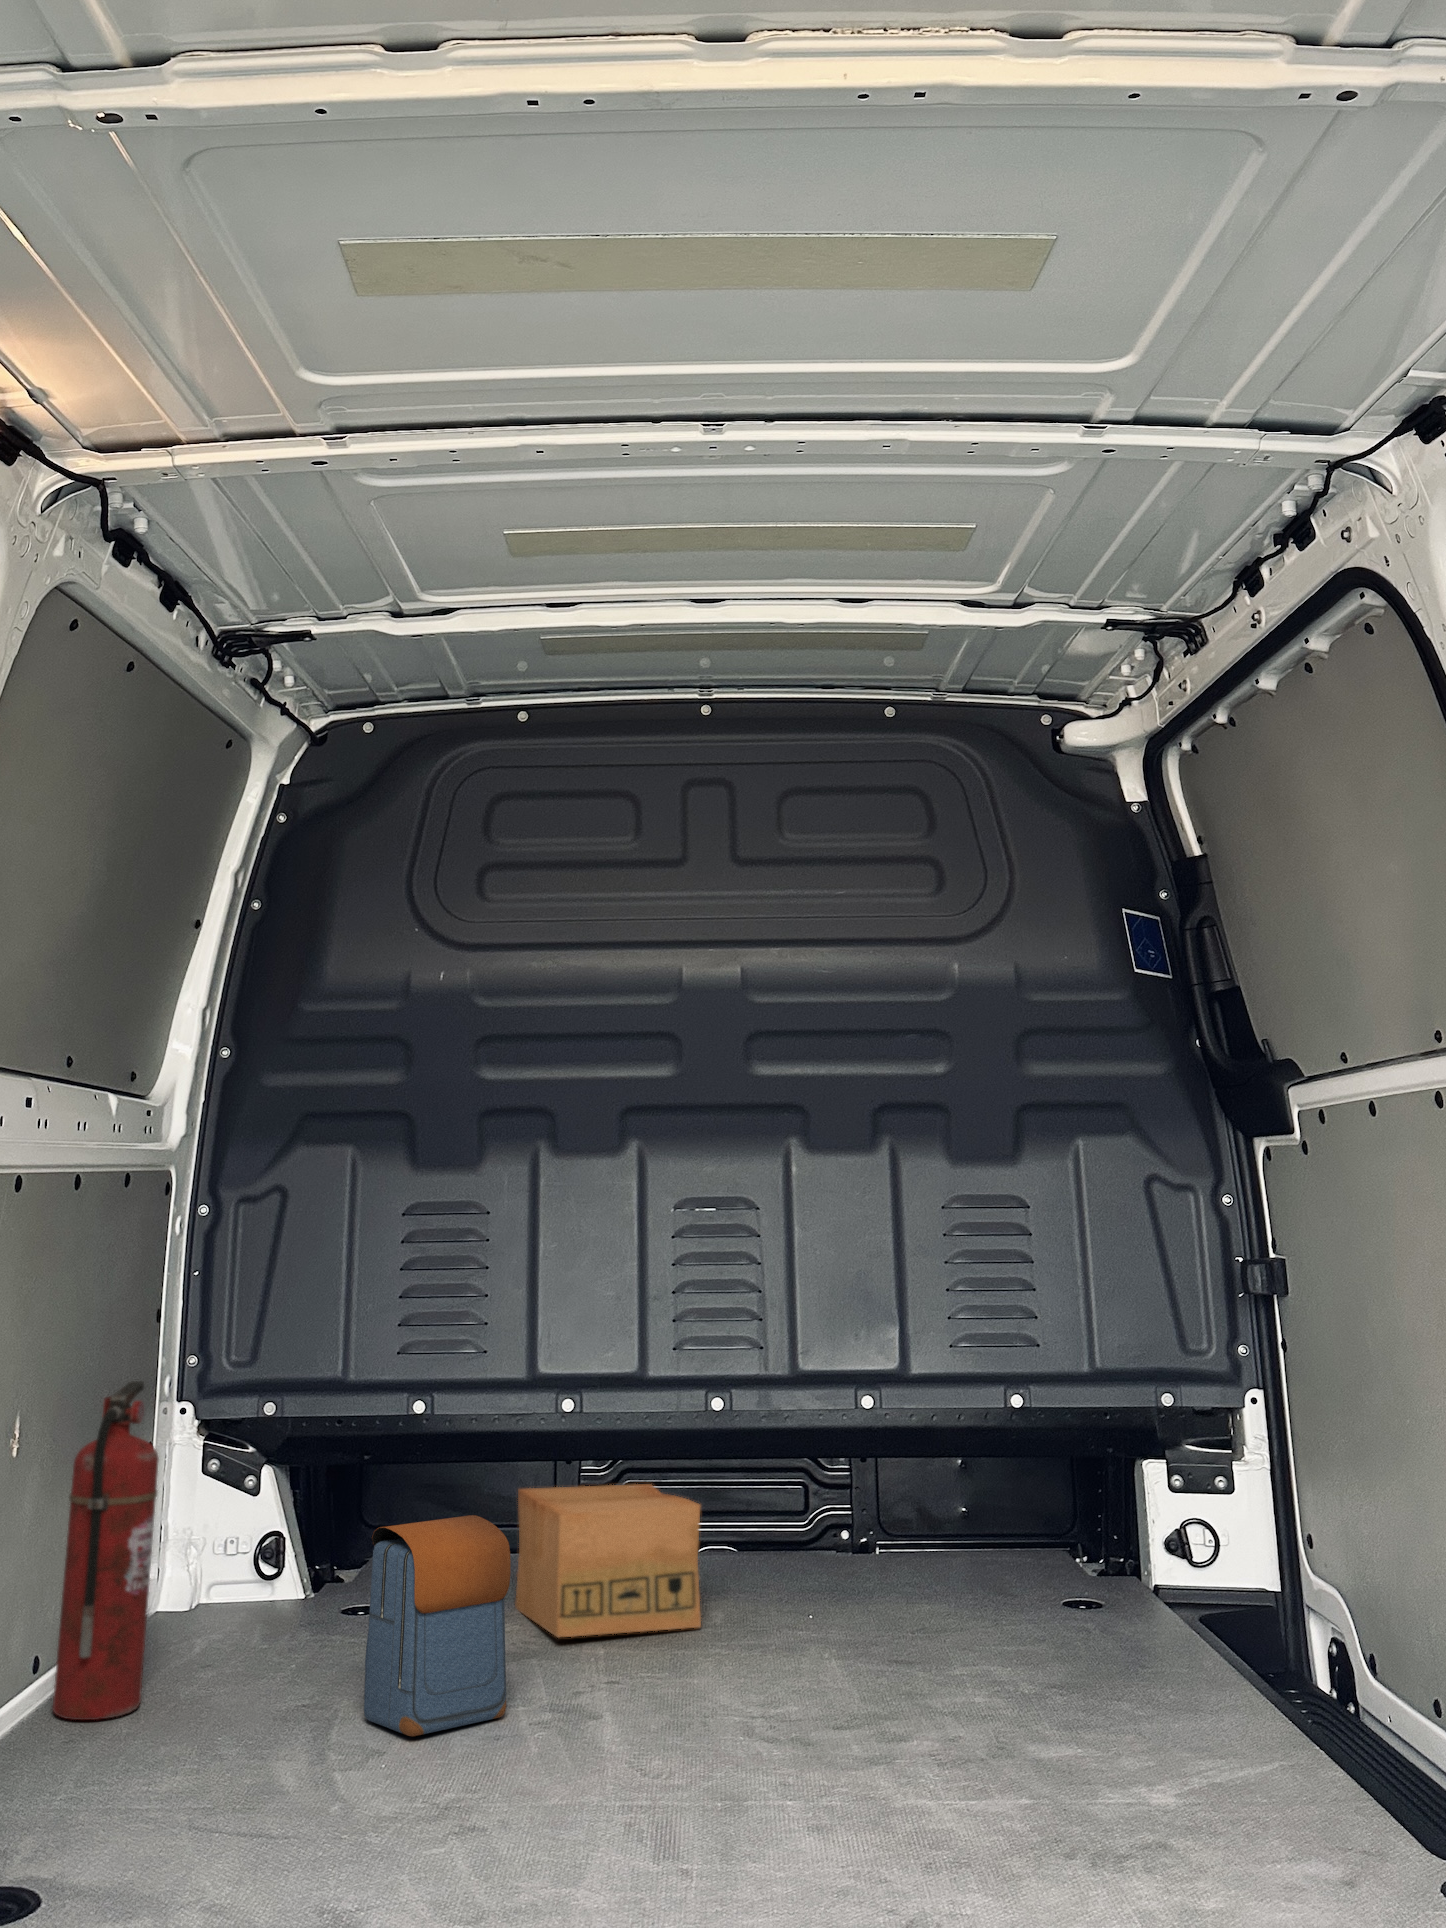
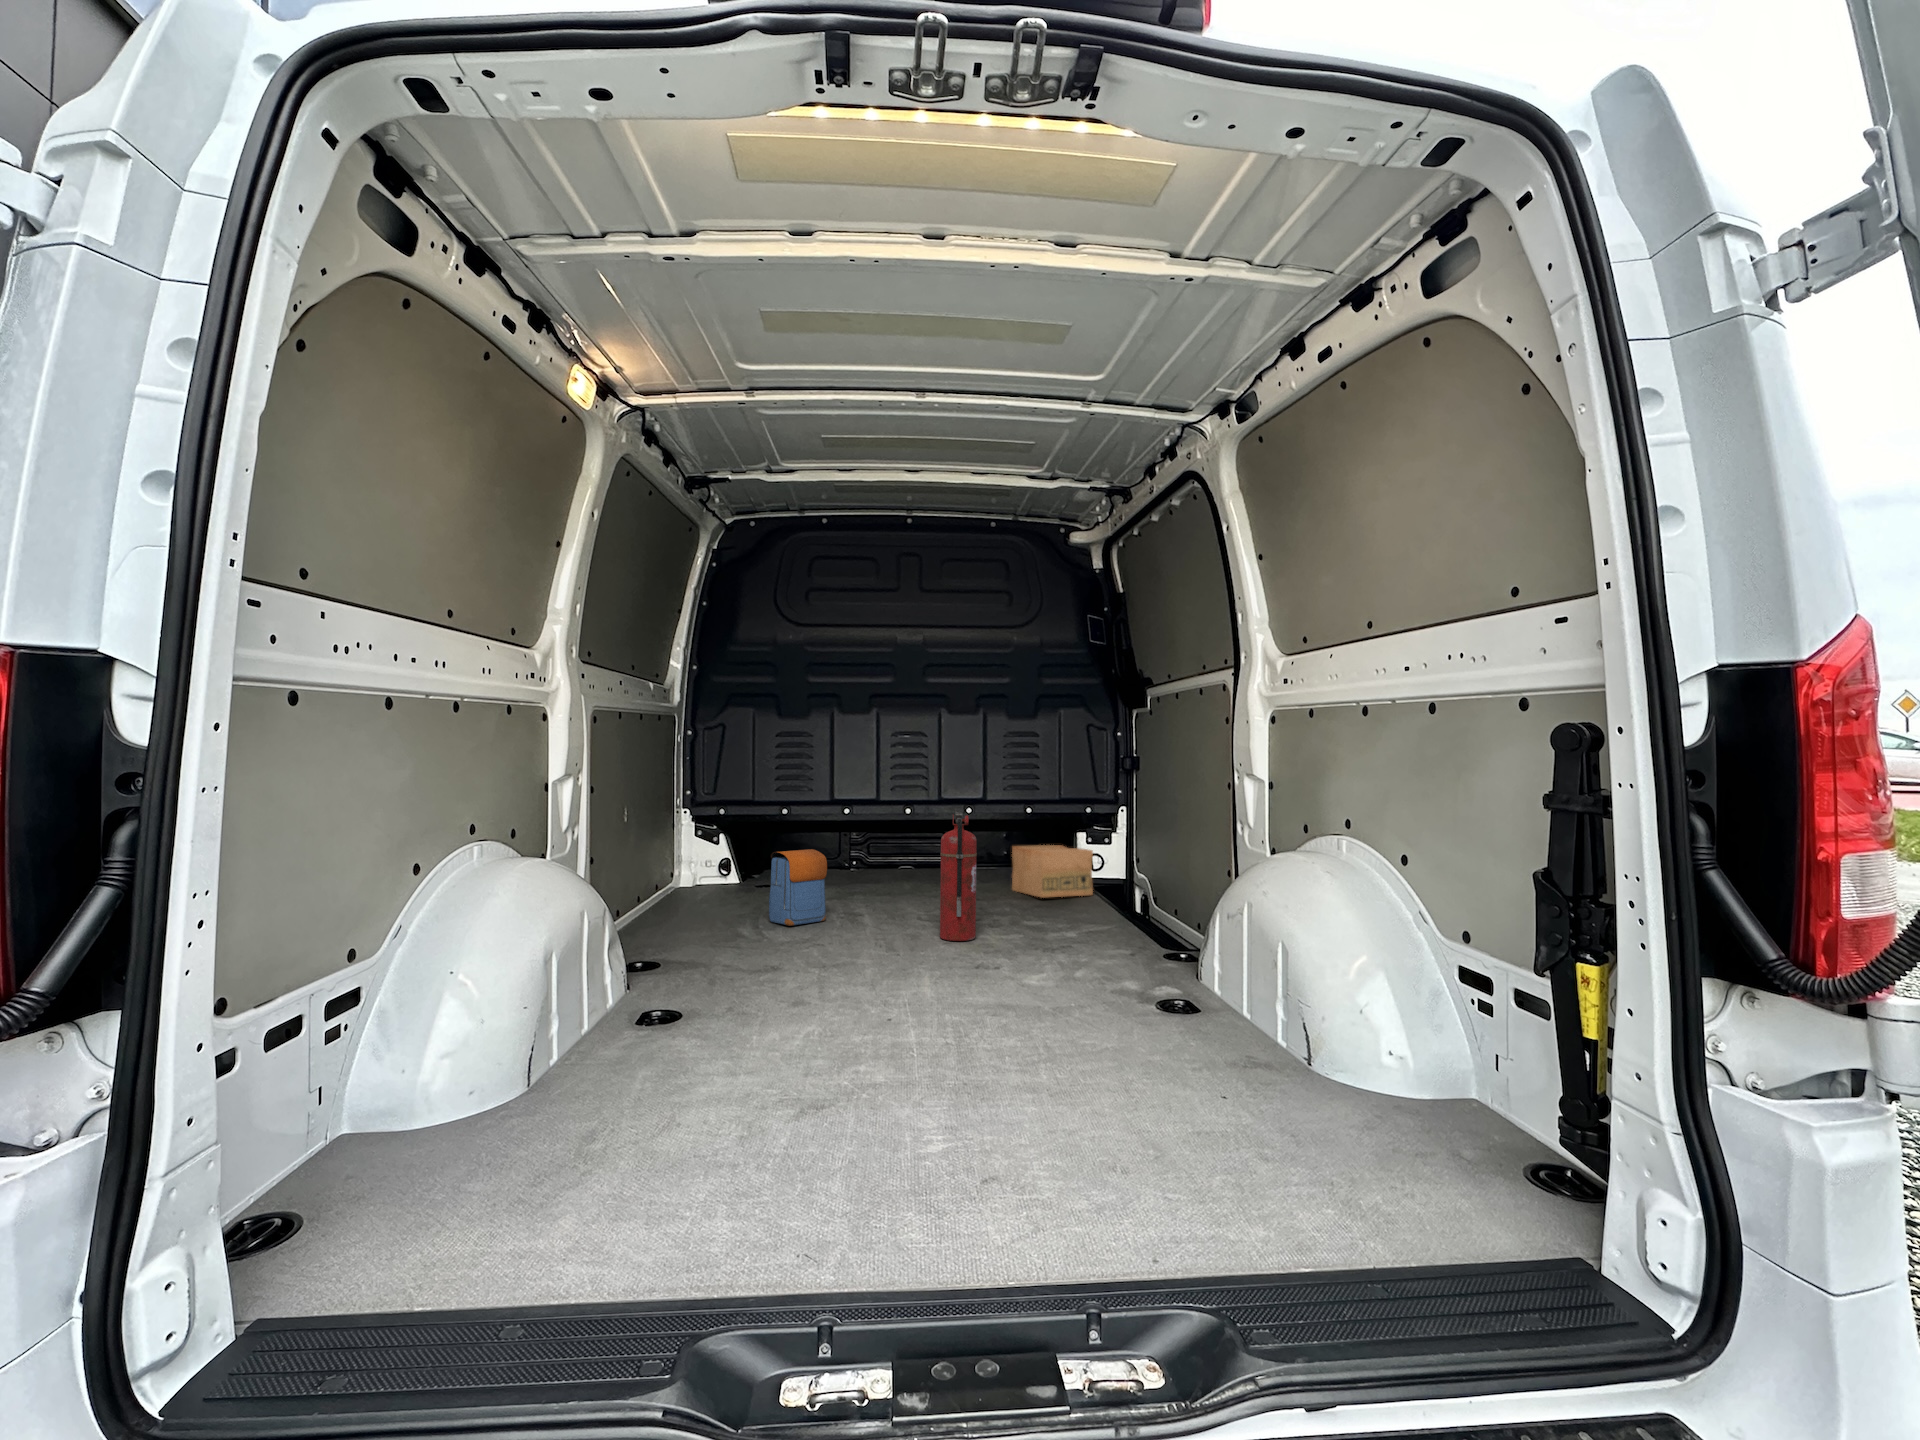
fire extinguisher: present [53,1381,159,1720] -> present [940,808,977,941]
cardboard box: present [515,1484,701,1637] -> present [1012,845,1093,898]

